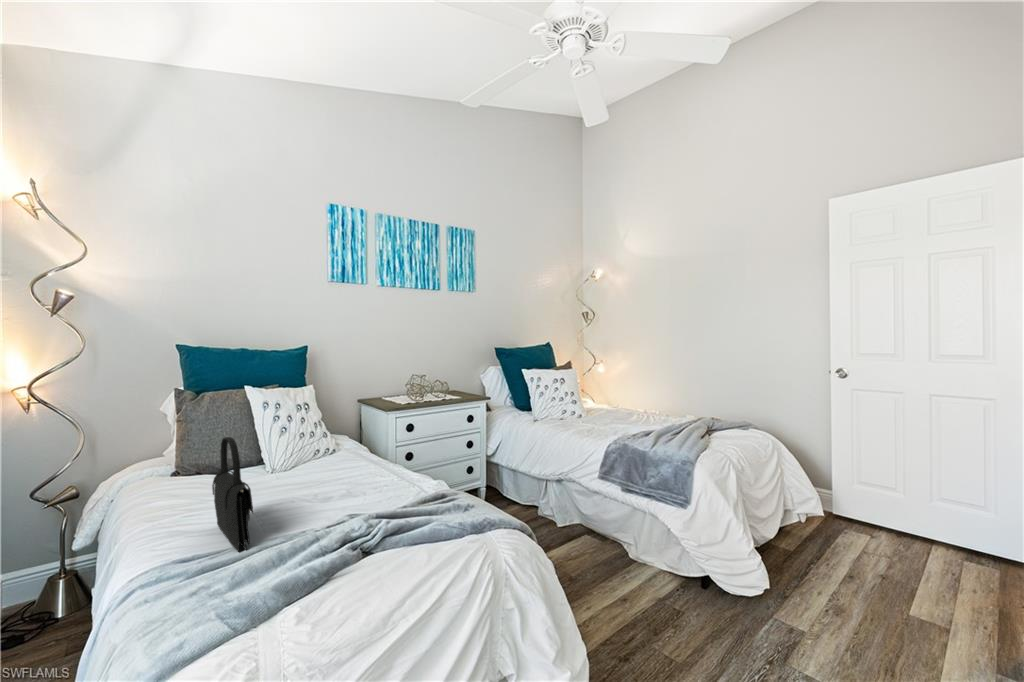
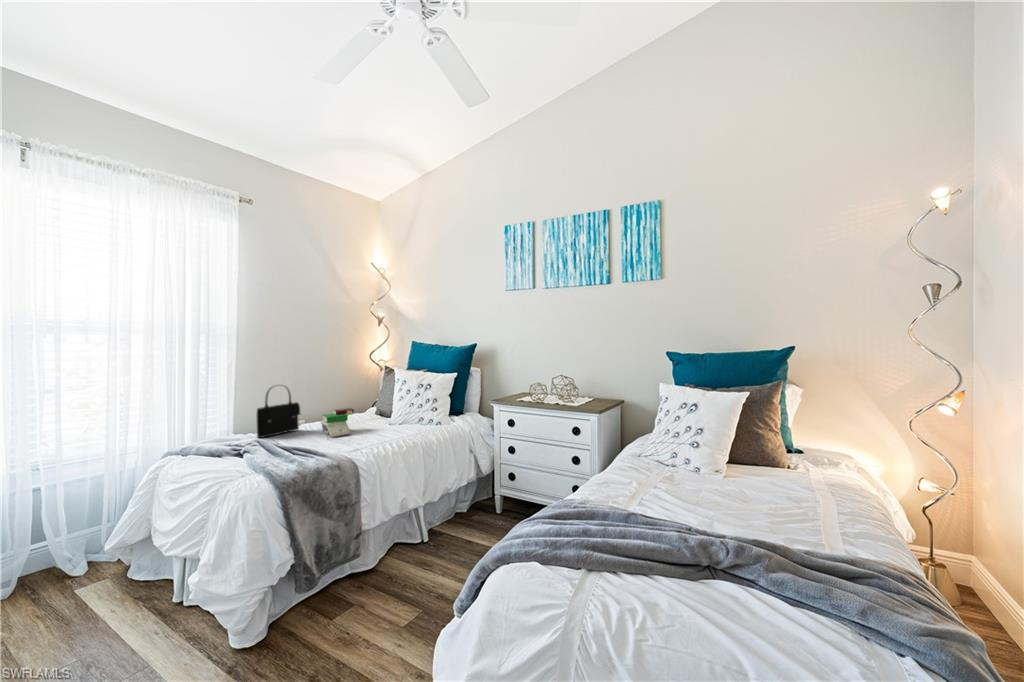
book: none [256,456,333,508] -> present [321,408,354,438]

